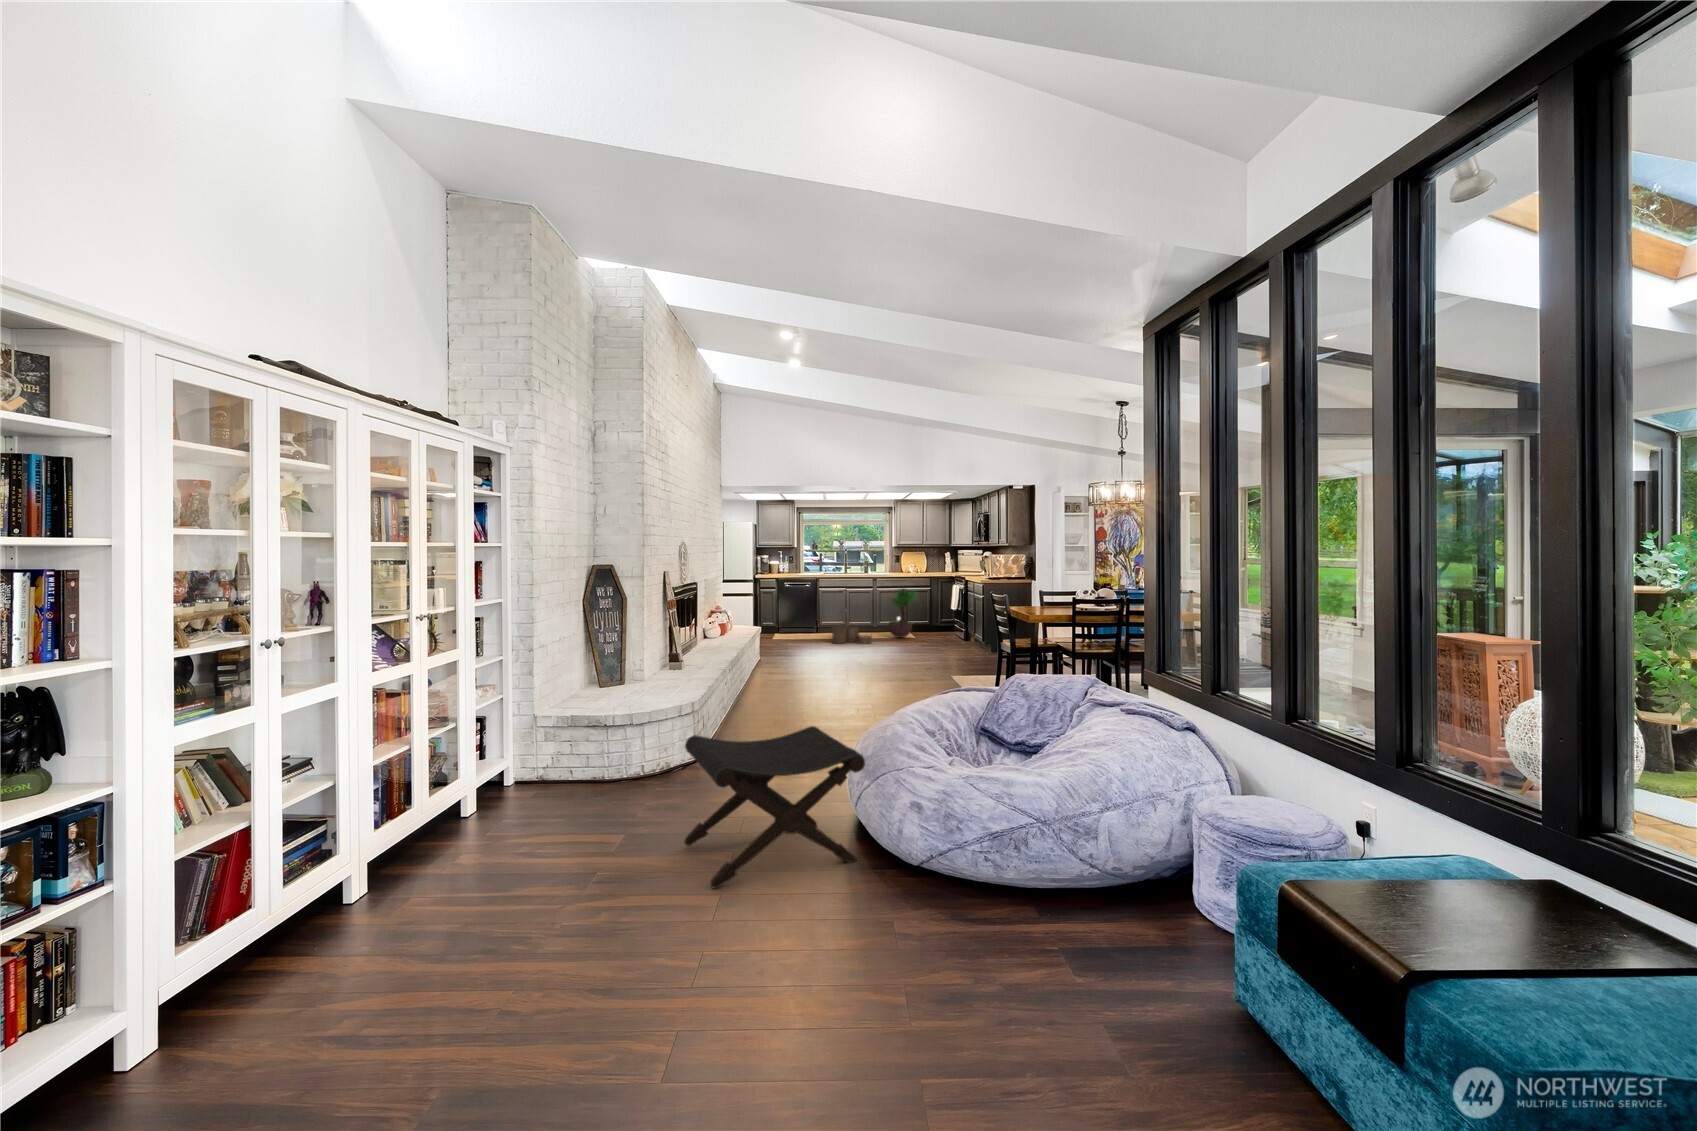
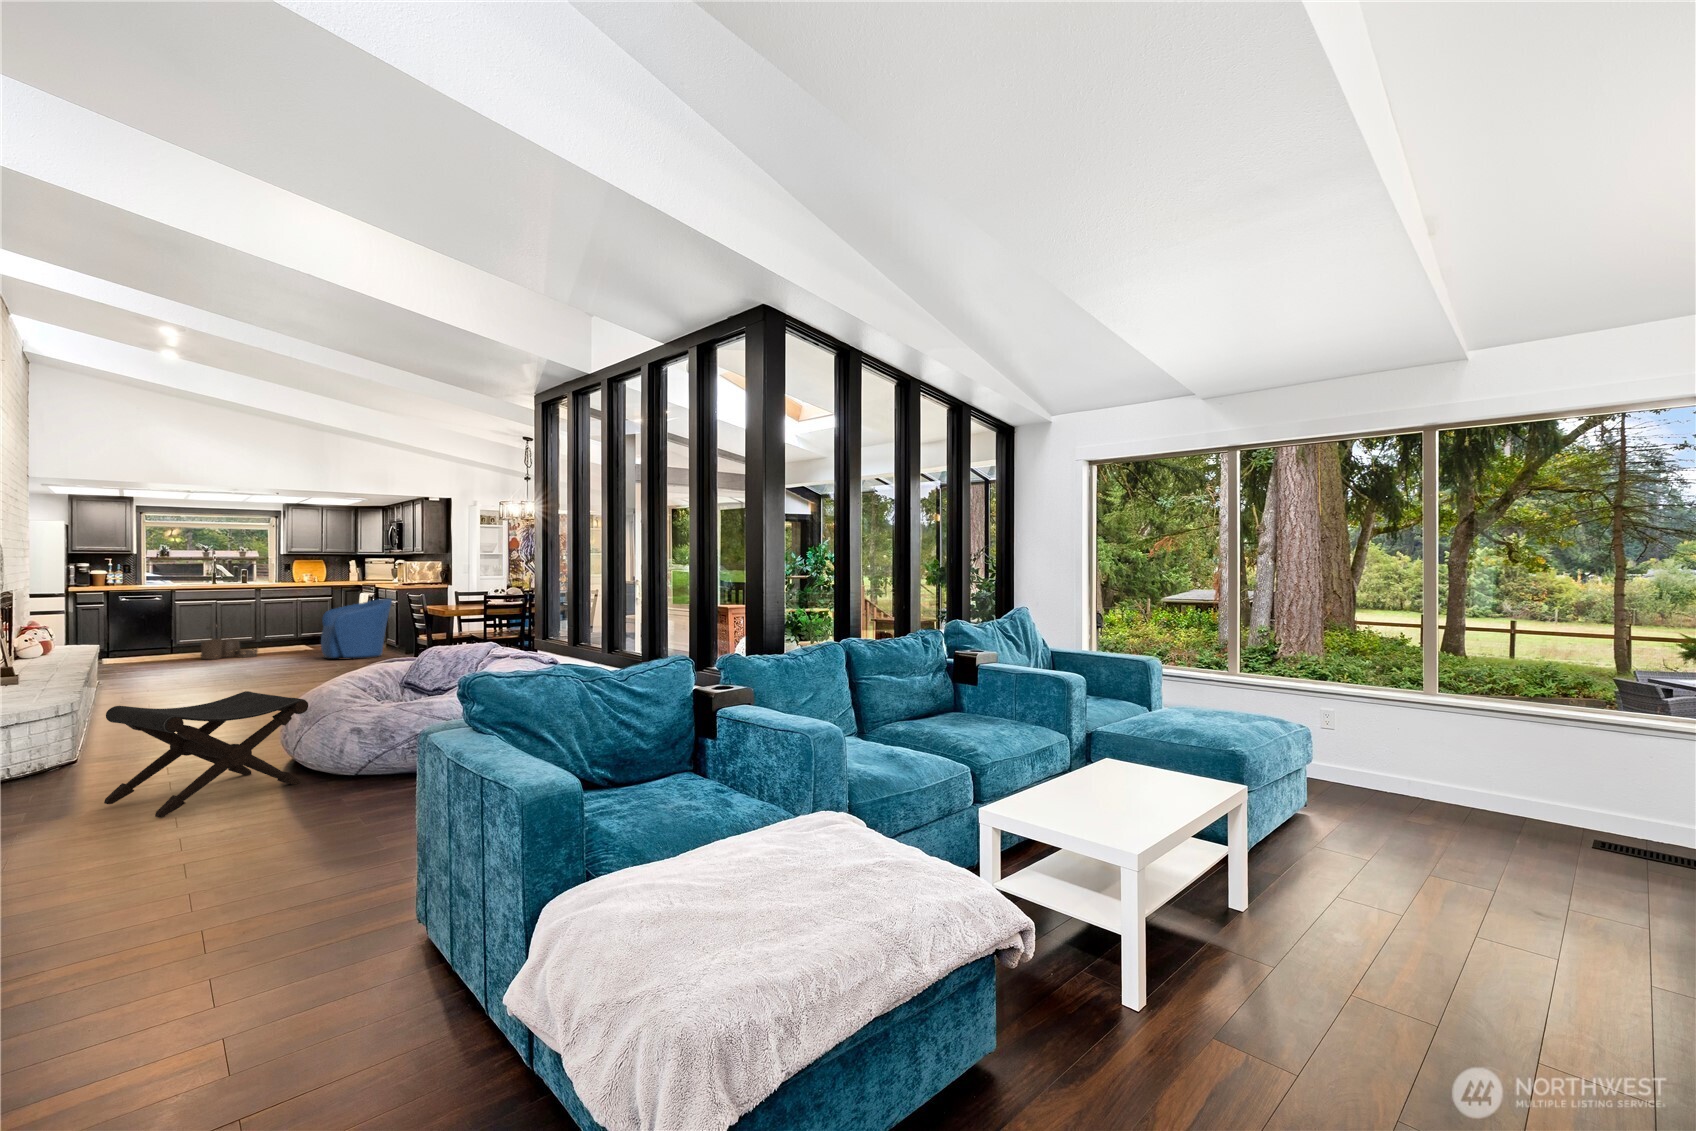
potted tree: present [888,589,917,638] -> none [277,592,319,650]
armchair: none [919,594,979,656] -> present [321,598,392,659]

